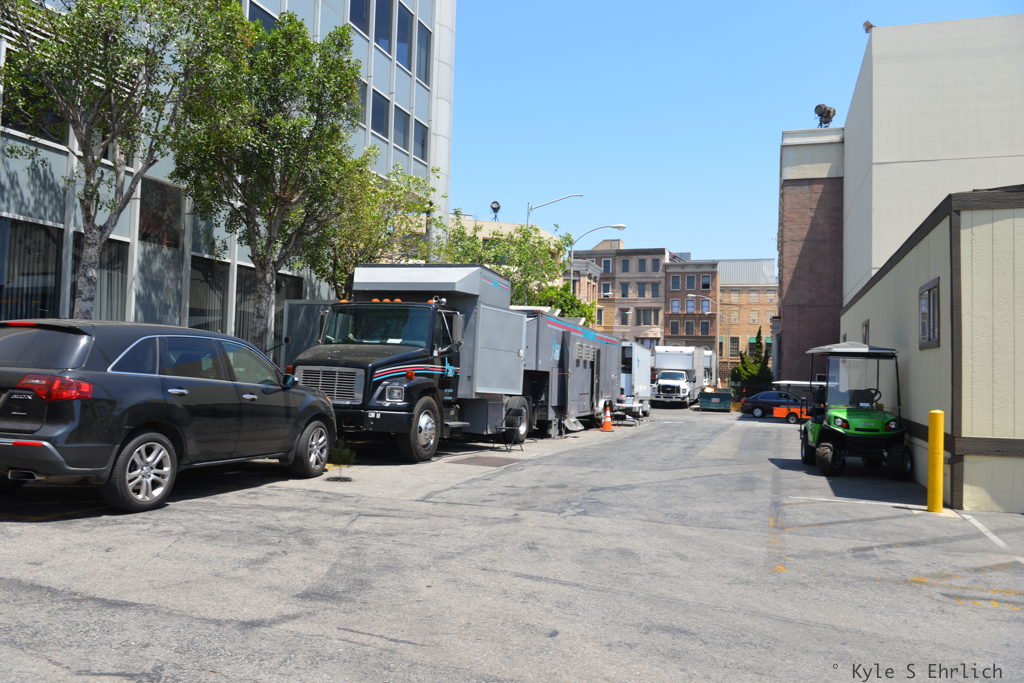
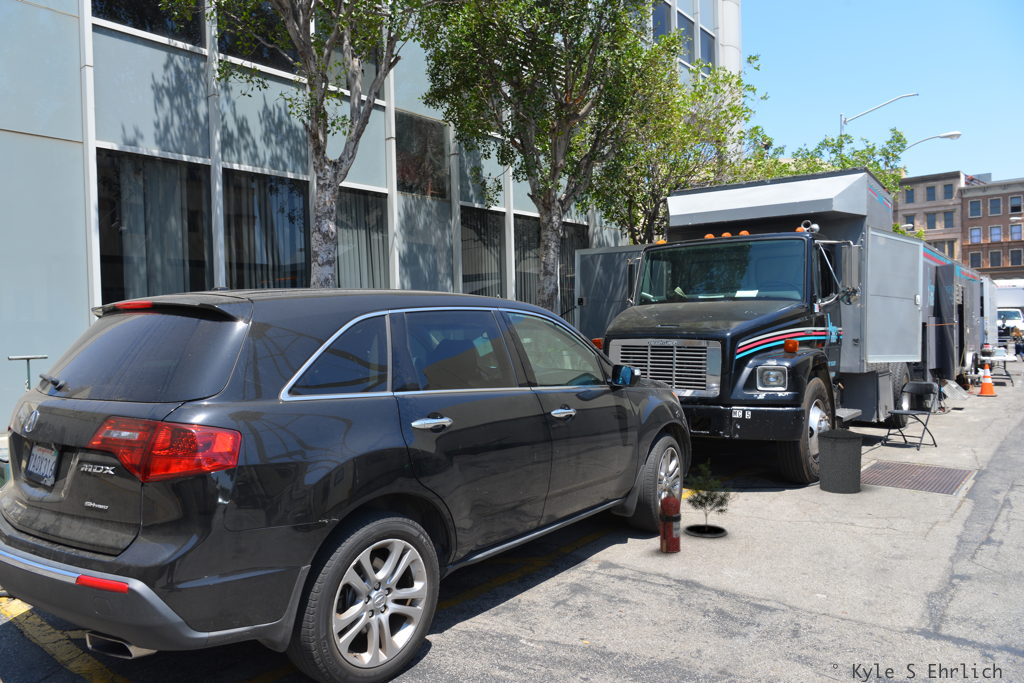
trash can: none [426,429,453,469] -> present [817,428,863,493]
fire extinguisher: none [308,444,323,485] -> present [659,478,681,553]

